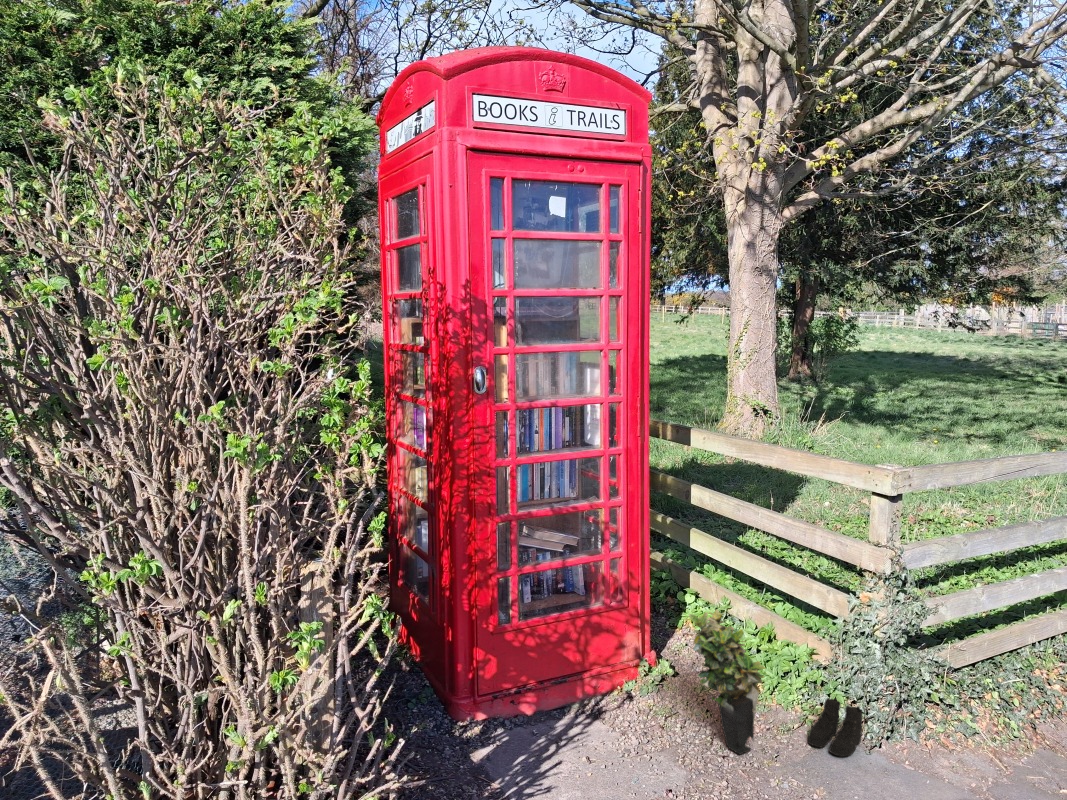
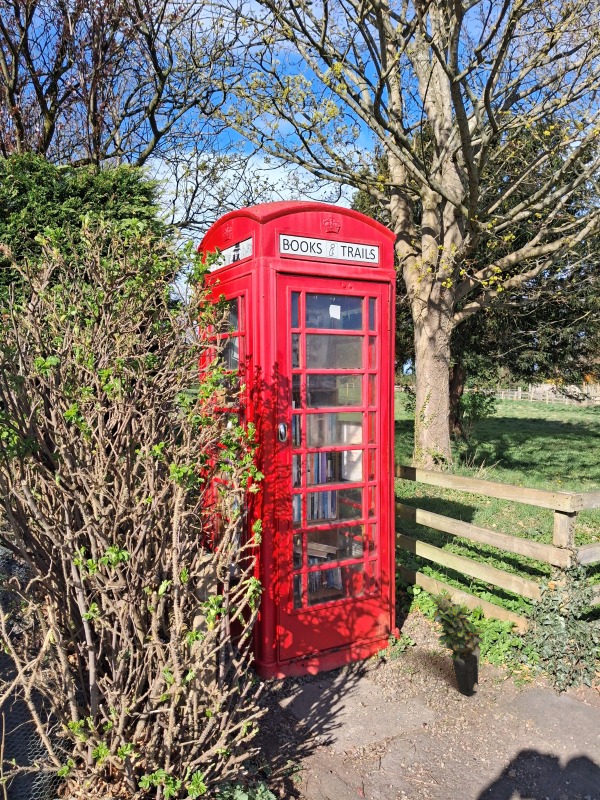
boots: present [808,698,862,757] -> none [514,654,551,694]

